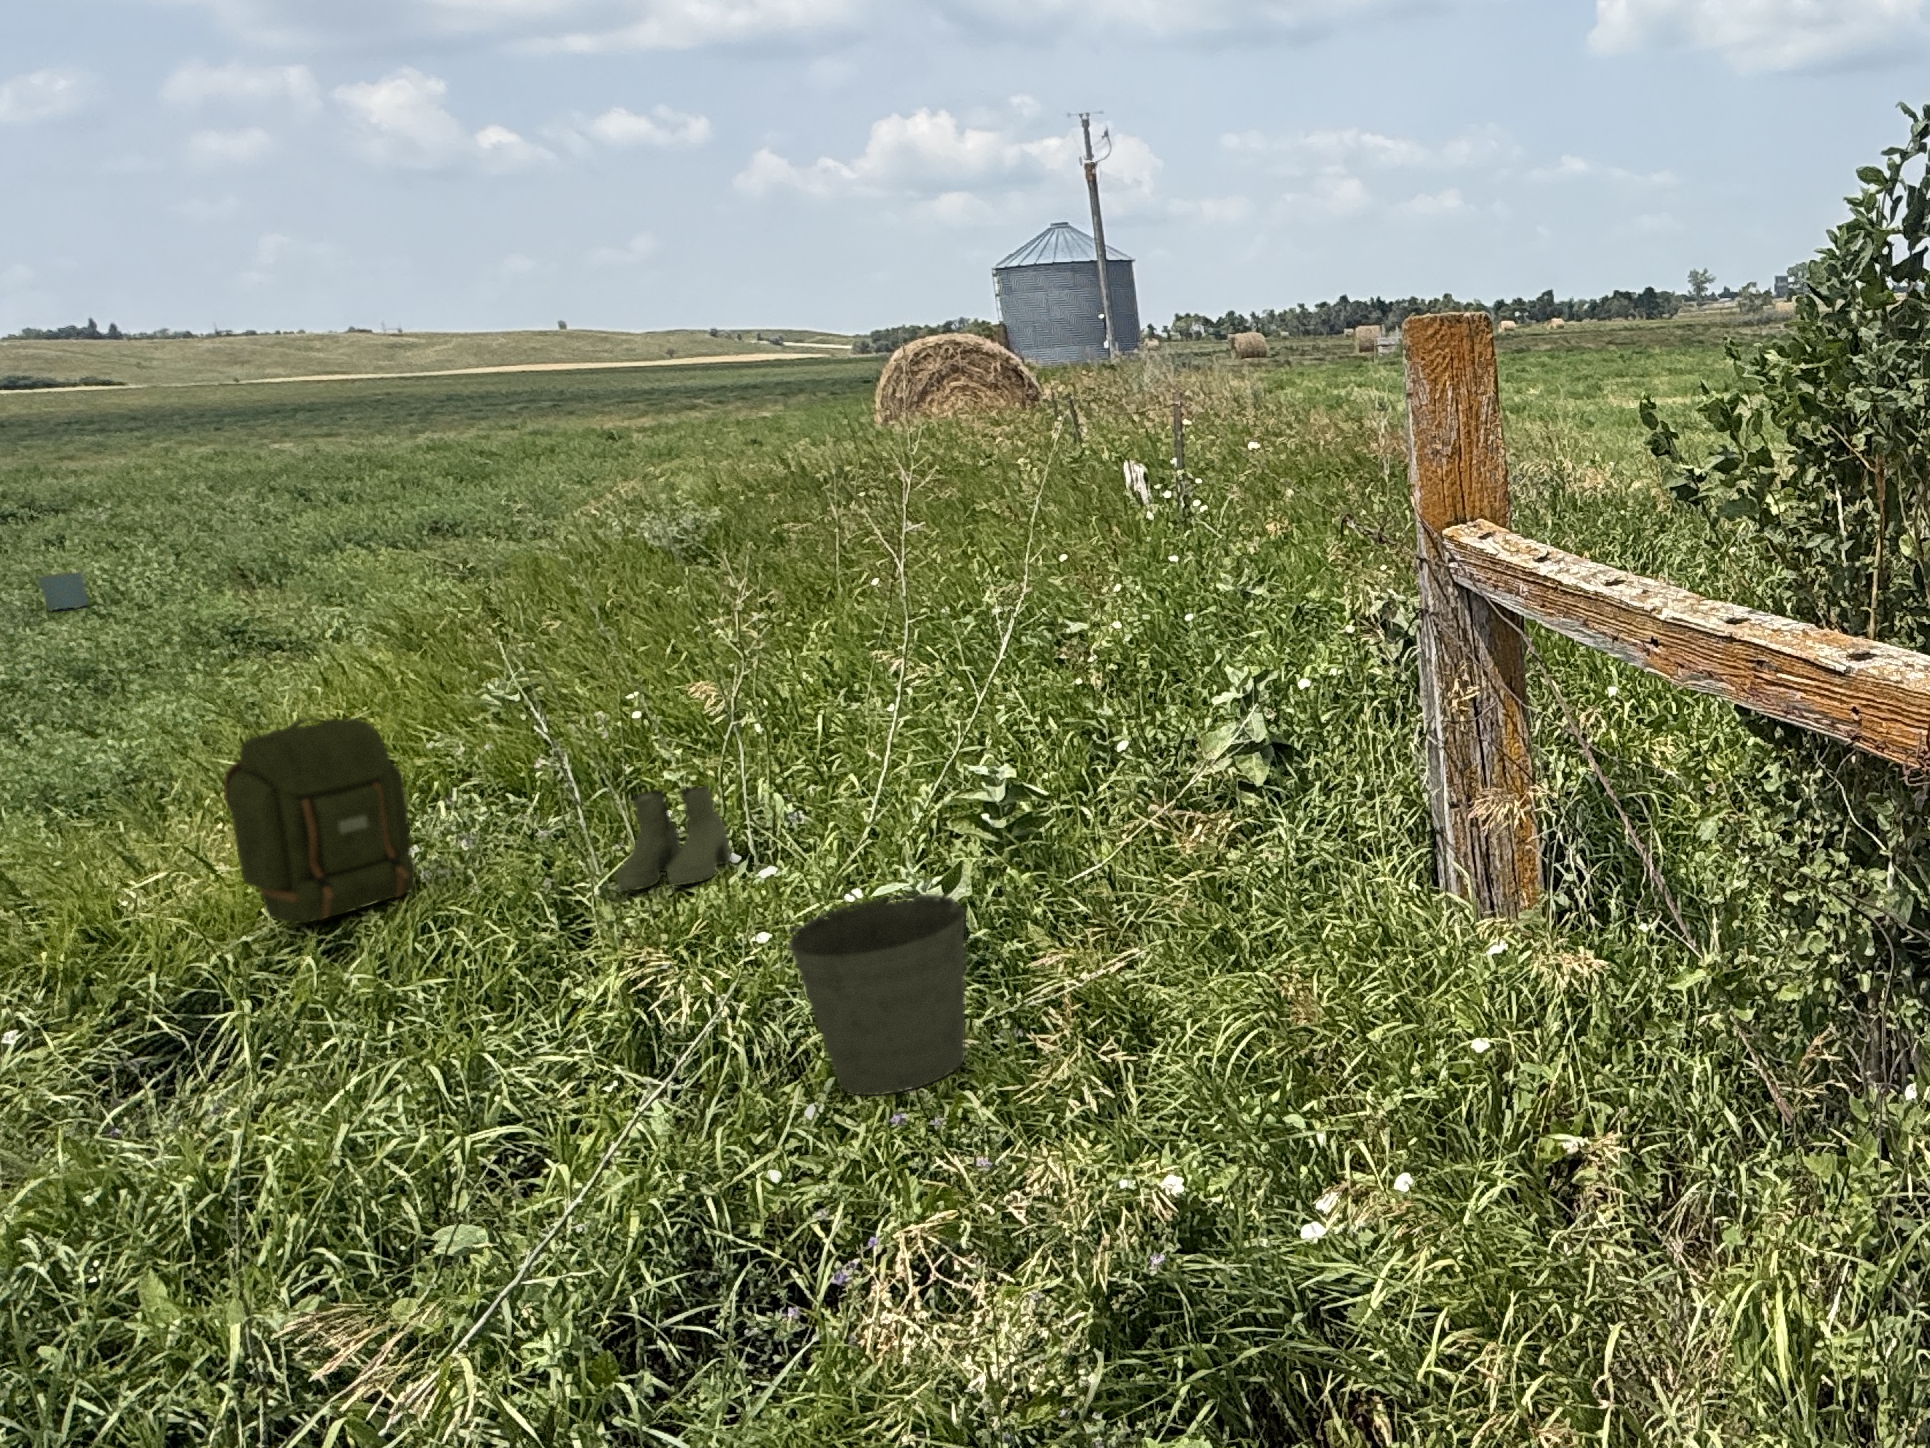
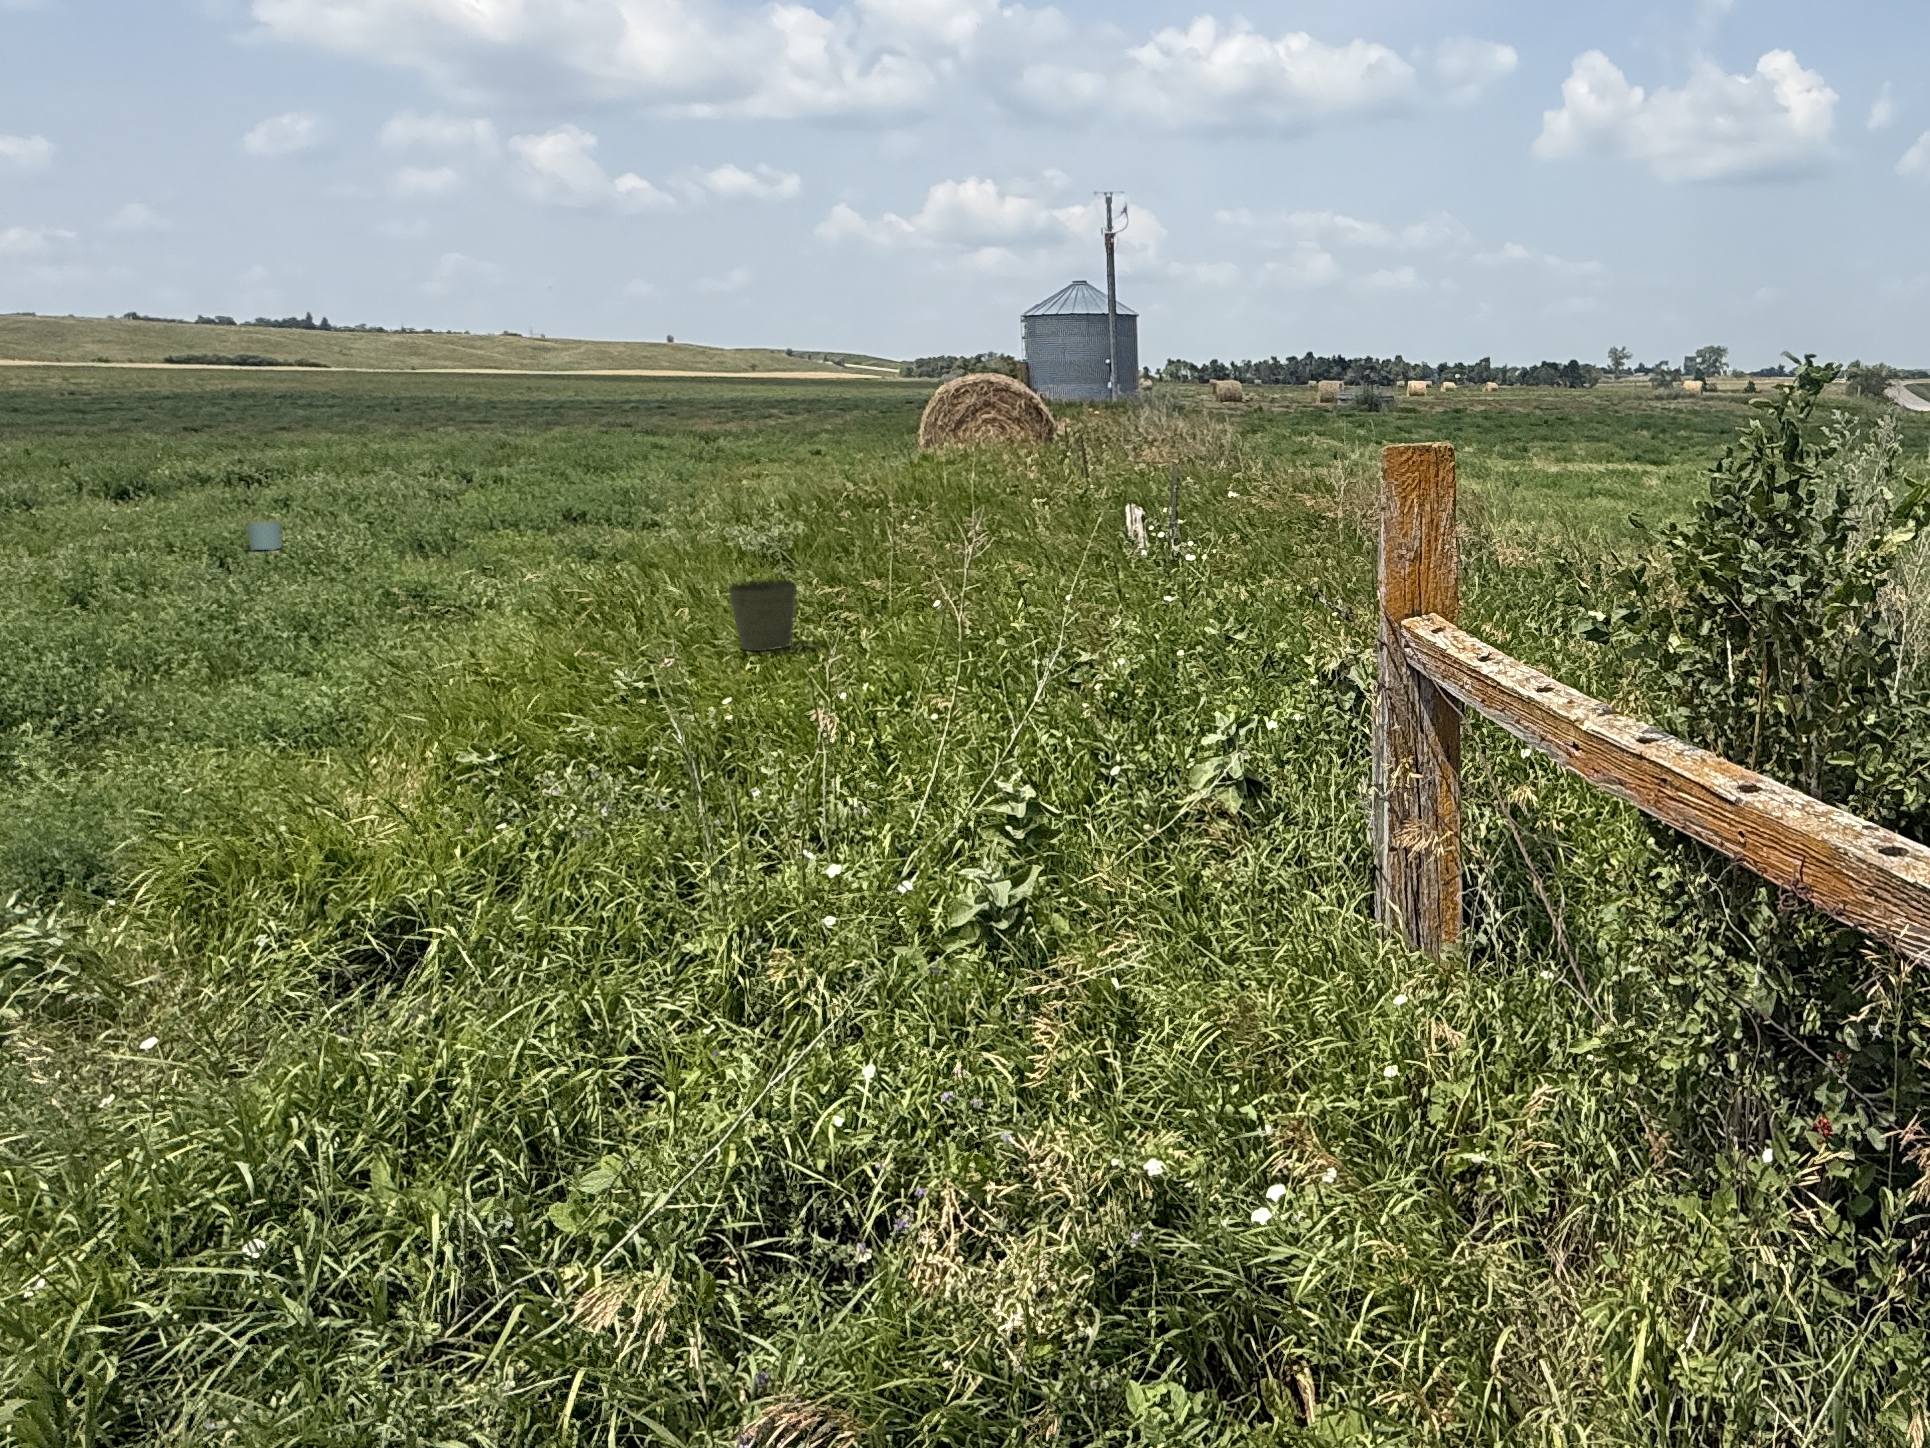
backpack: present [224,718,415,924] -> none [412,687,548,853]
boots: present [616,785,732,891] -> none [706,769,796,852]
bucket: present [788,894,965,1095] -> present [728,580,797,651]

